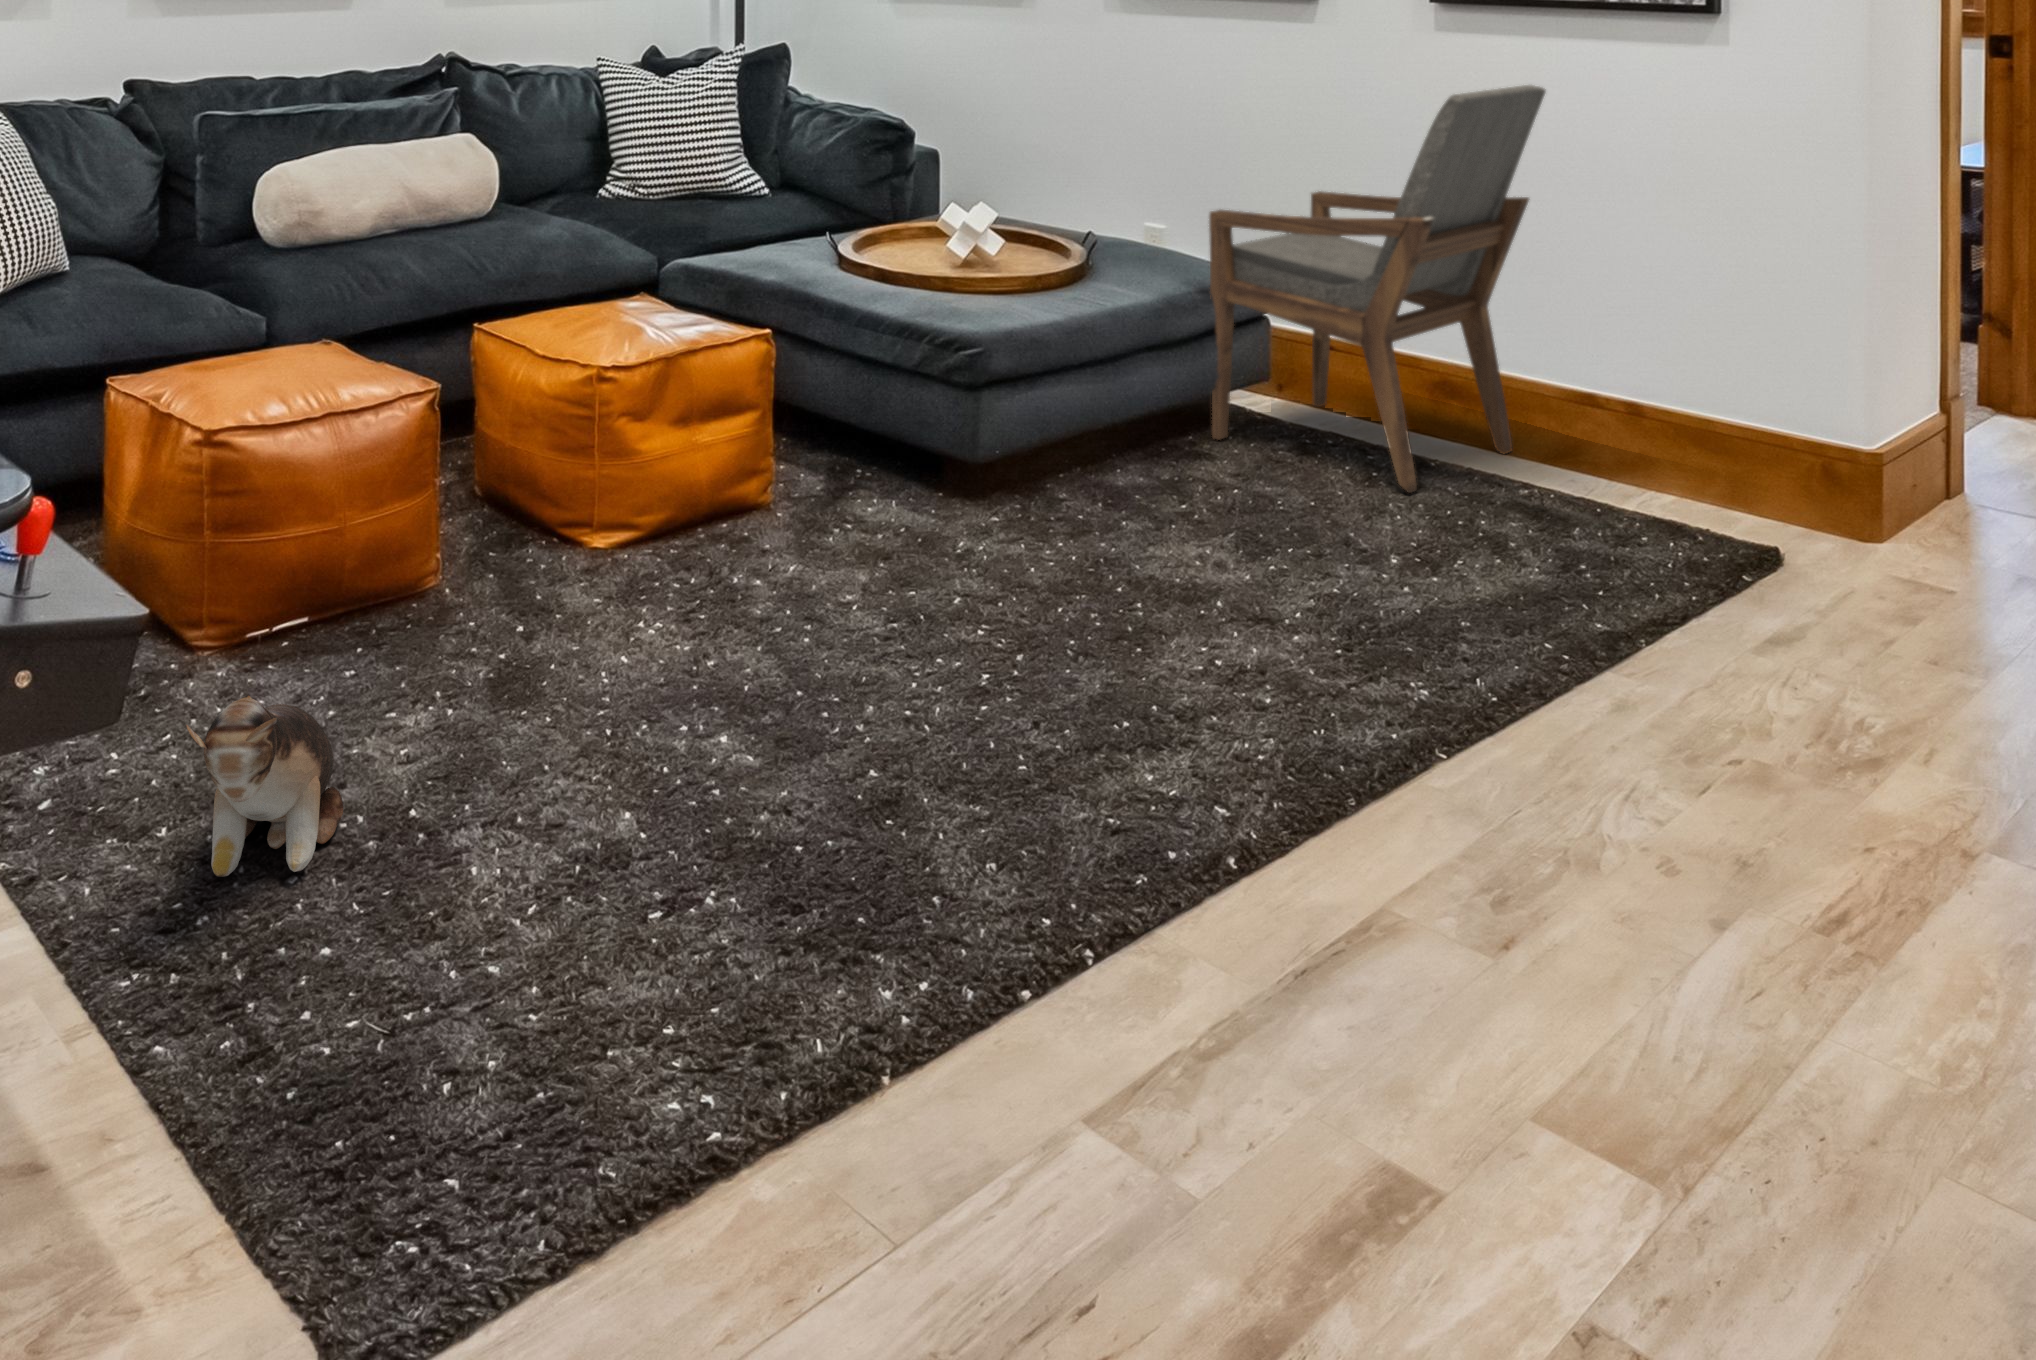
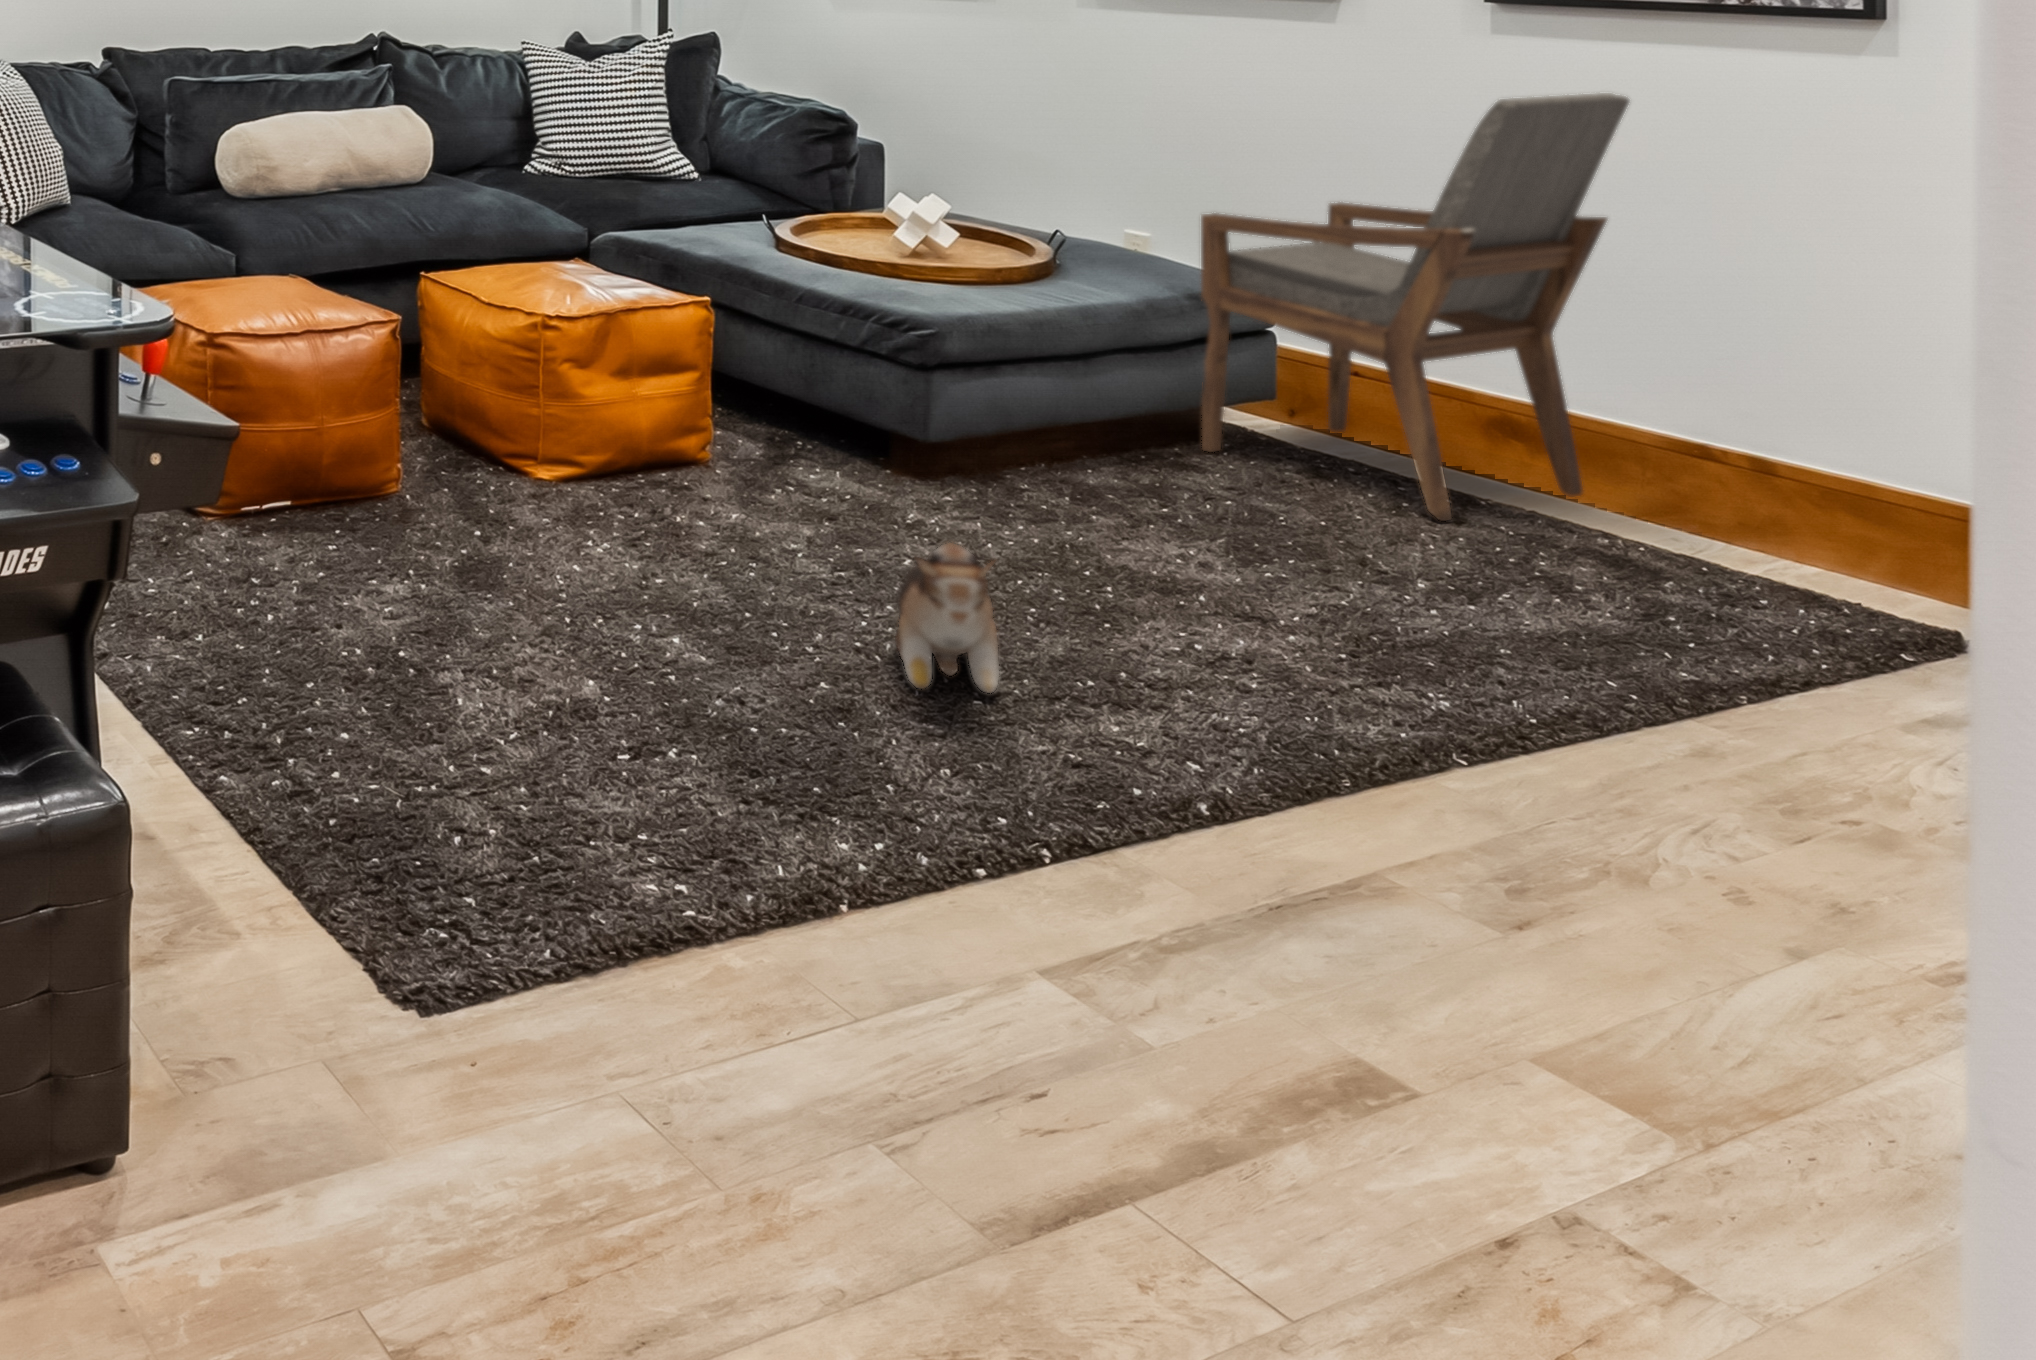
plush toy: present [186,696,344,877] -> present [895,543,999,693]

